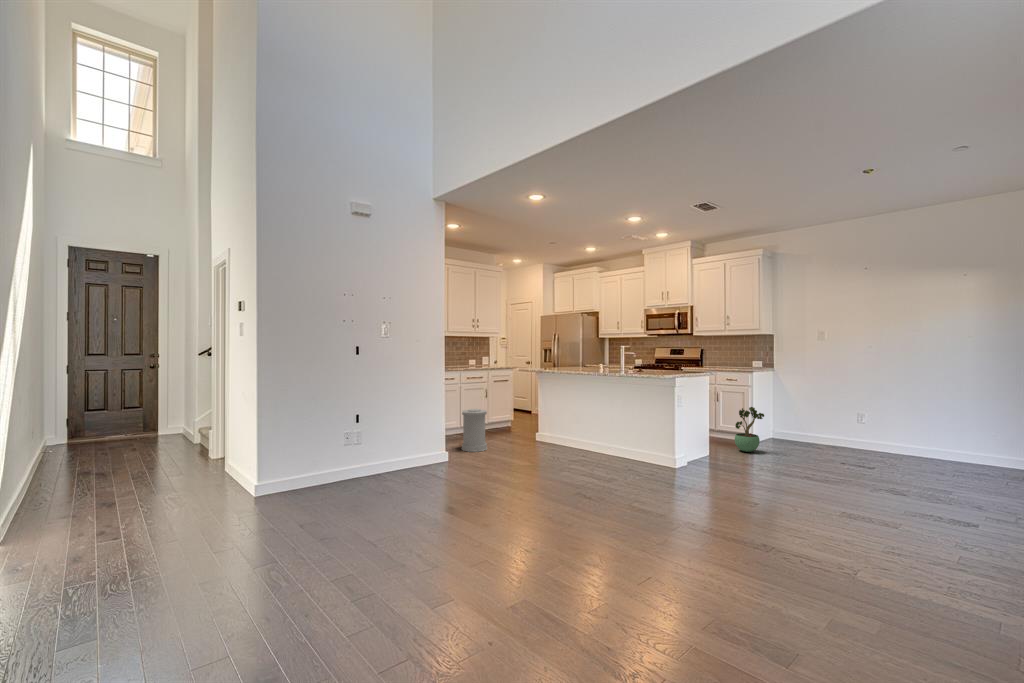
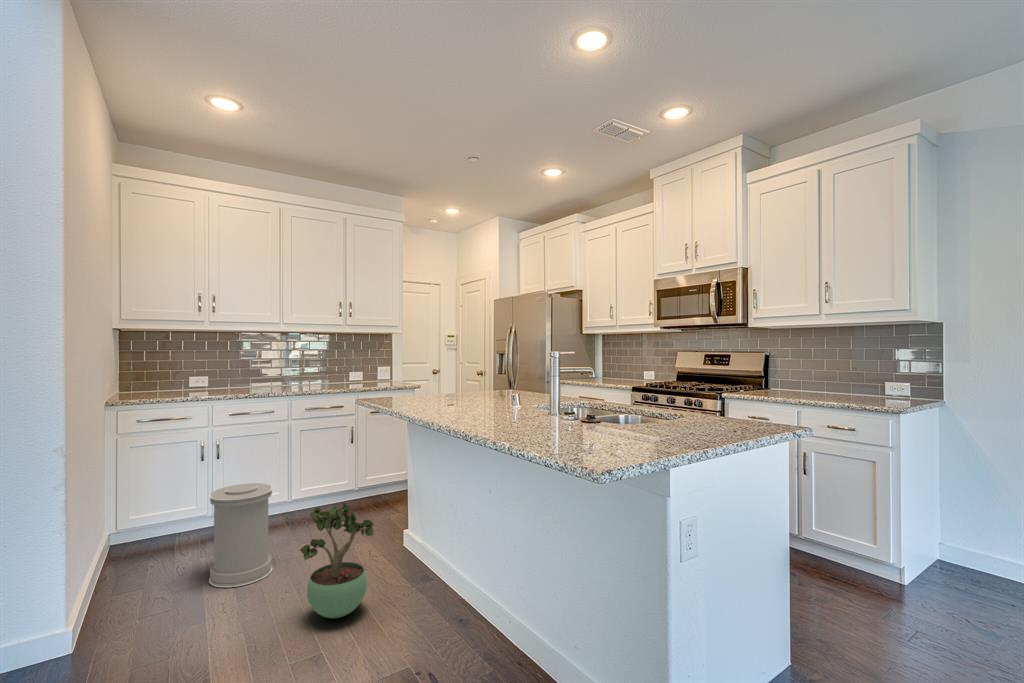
potted plant: present [735,407,764,452] -> present [300,504,374,618]

